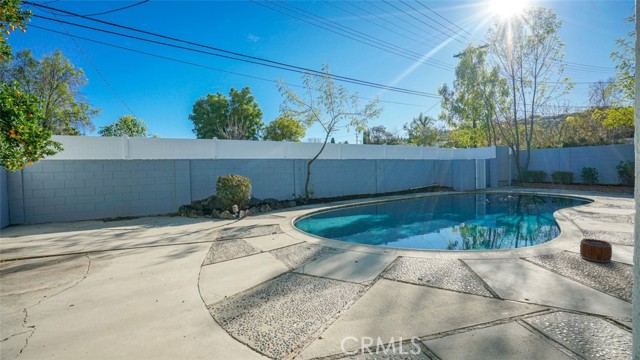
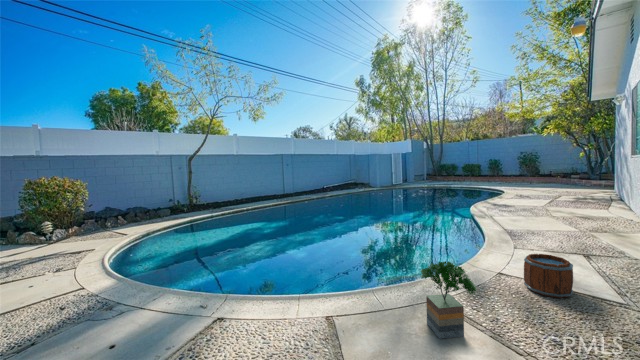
potted tree: none [512,234,544,270] -> present [421,261,477,339]

